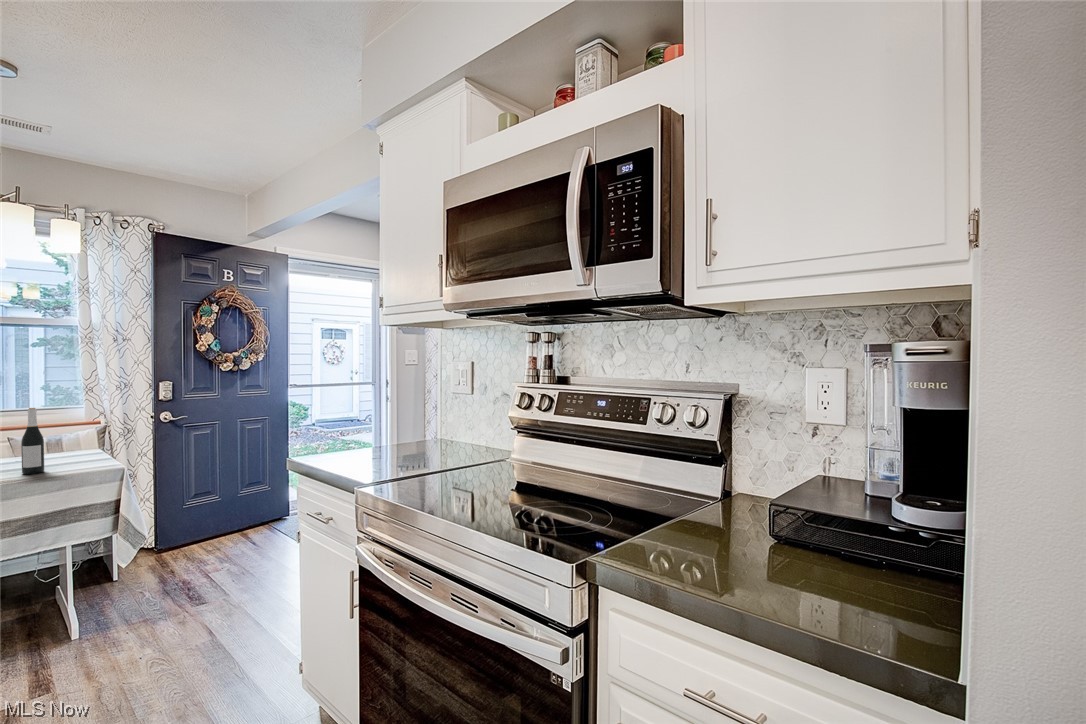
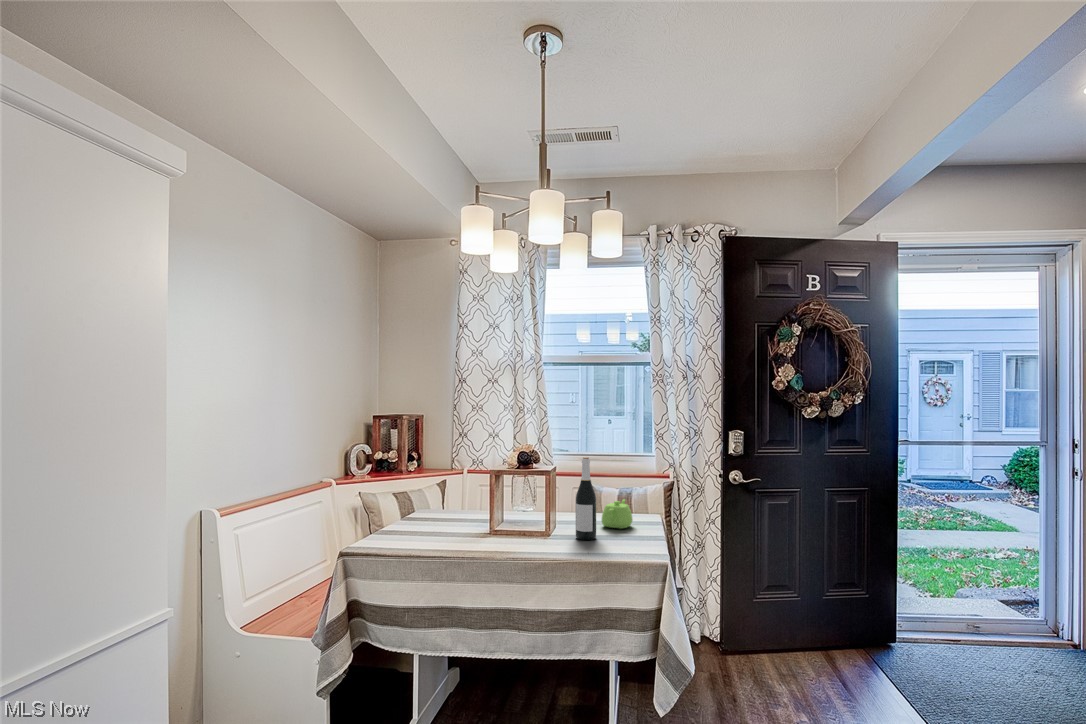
teapot: none [44,441,77,464] -> present [602,499,632,529]

